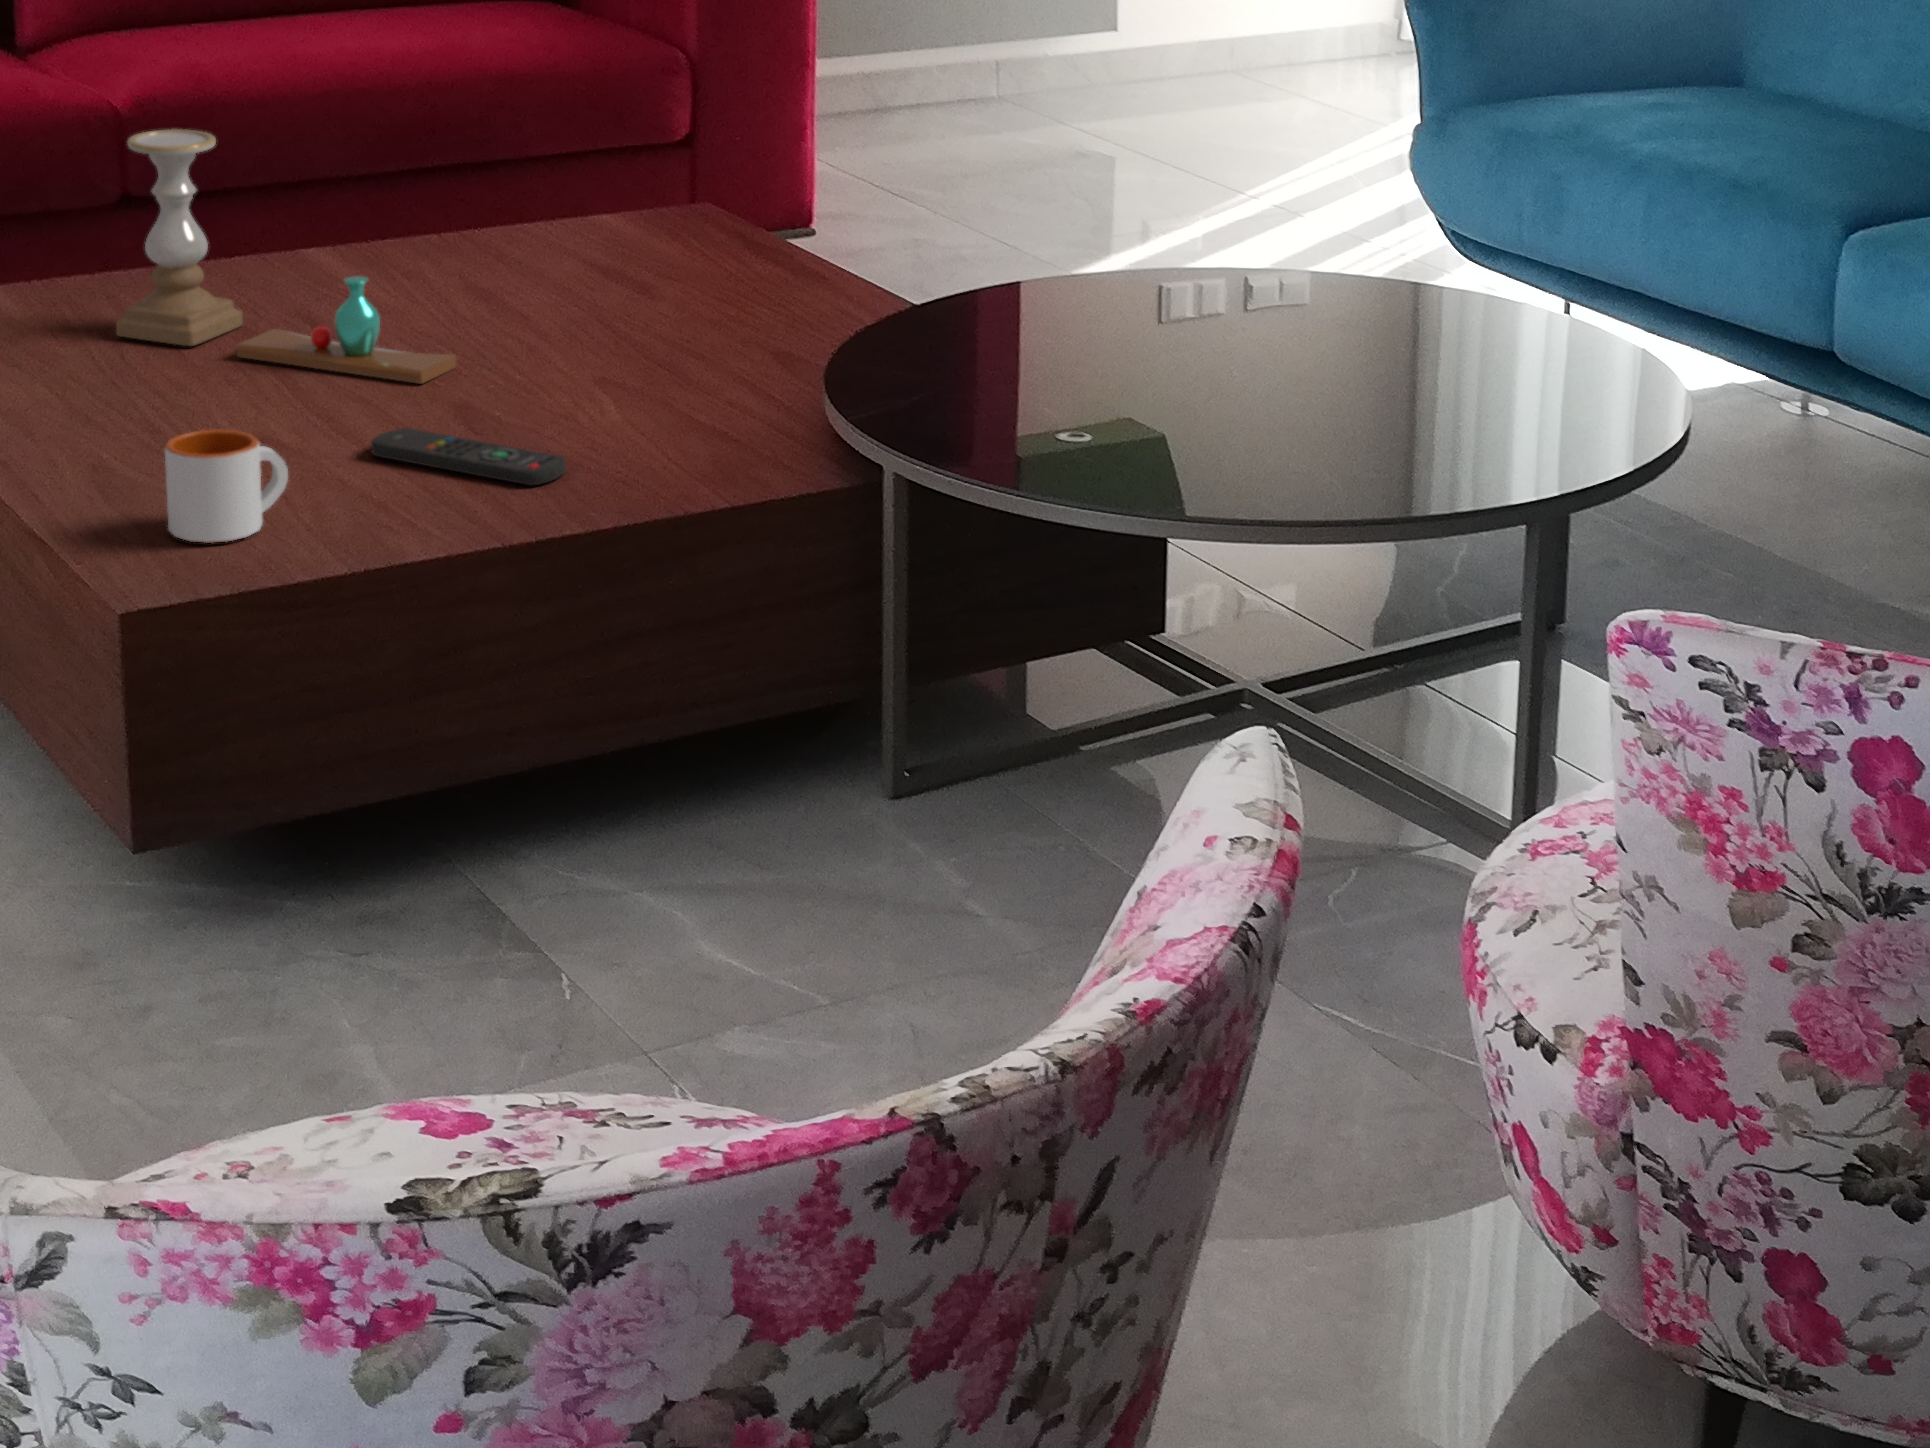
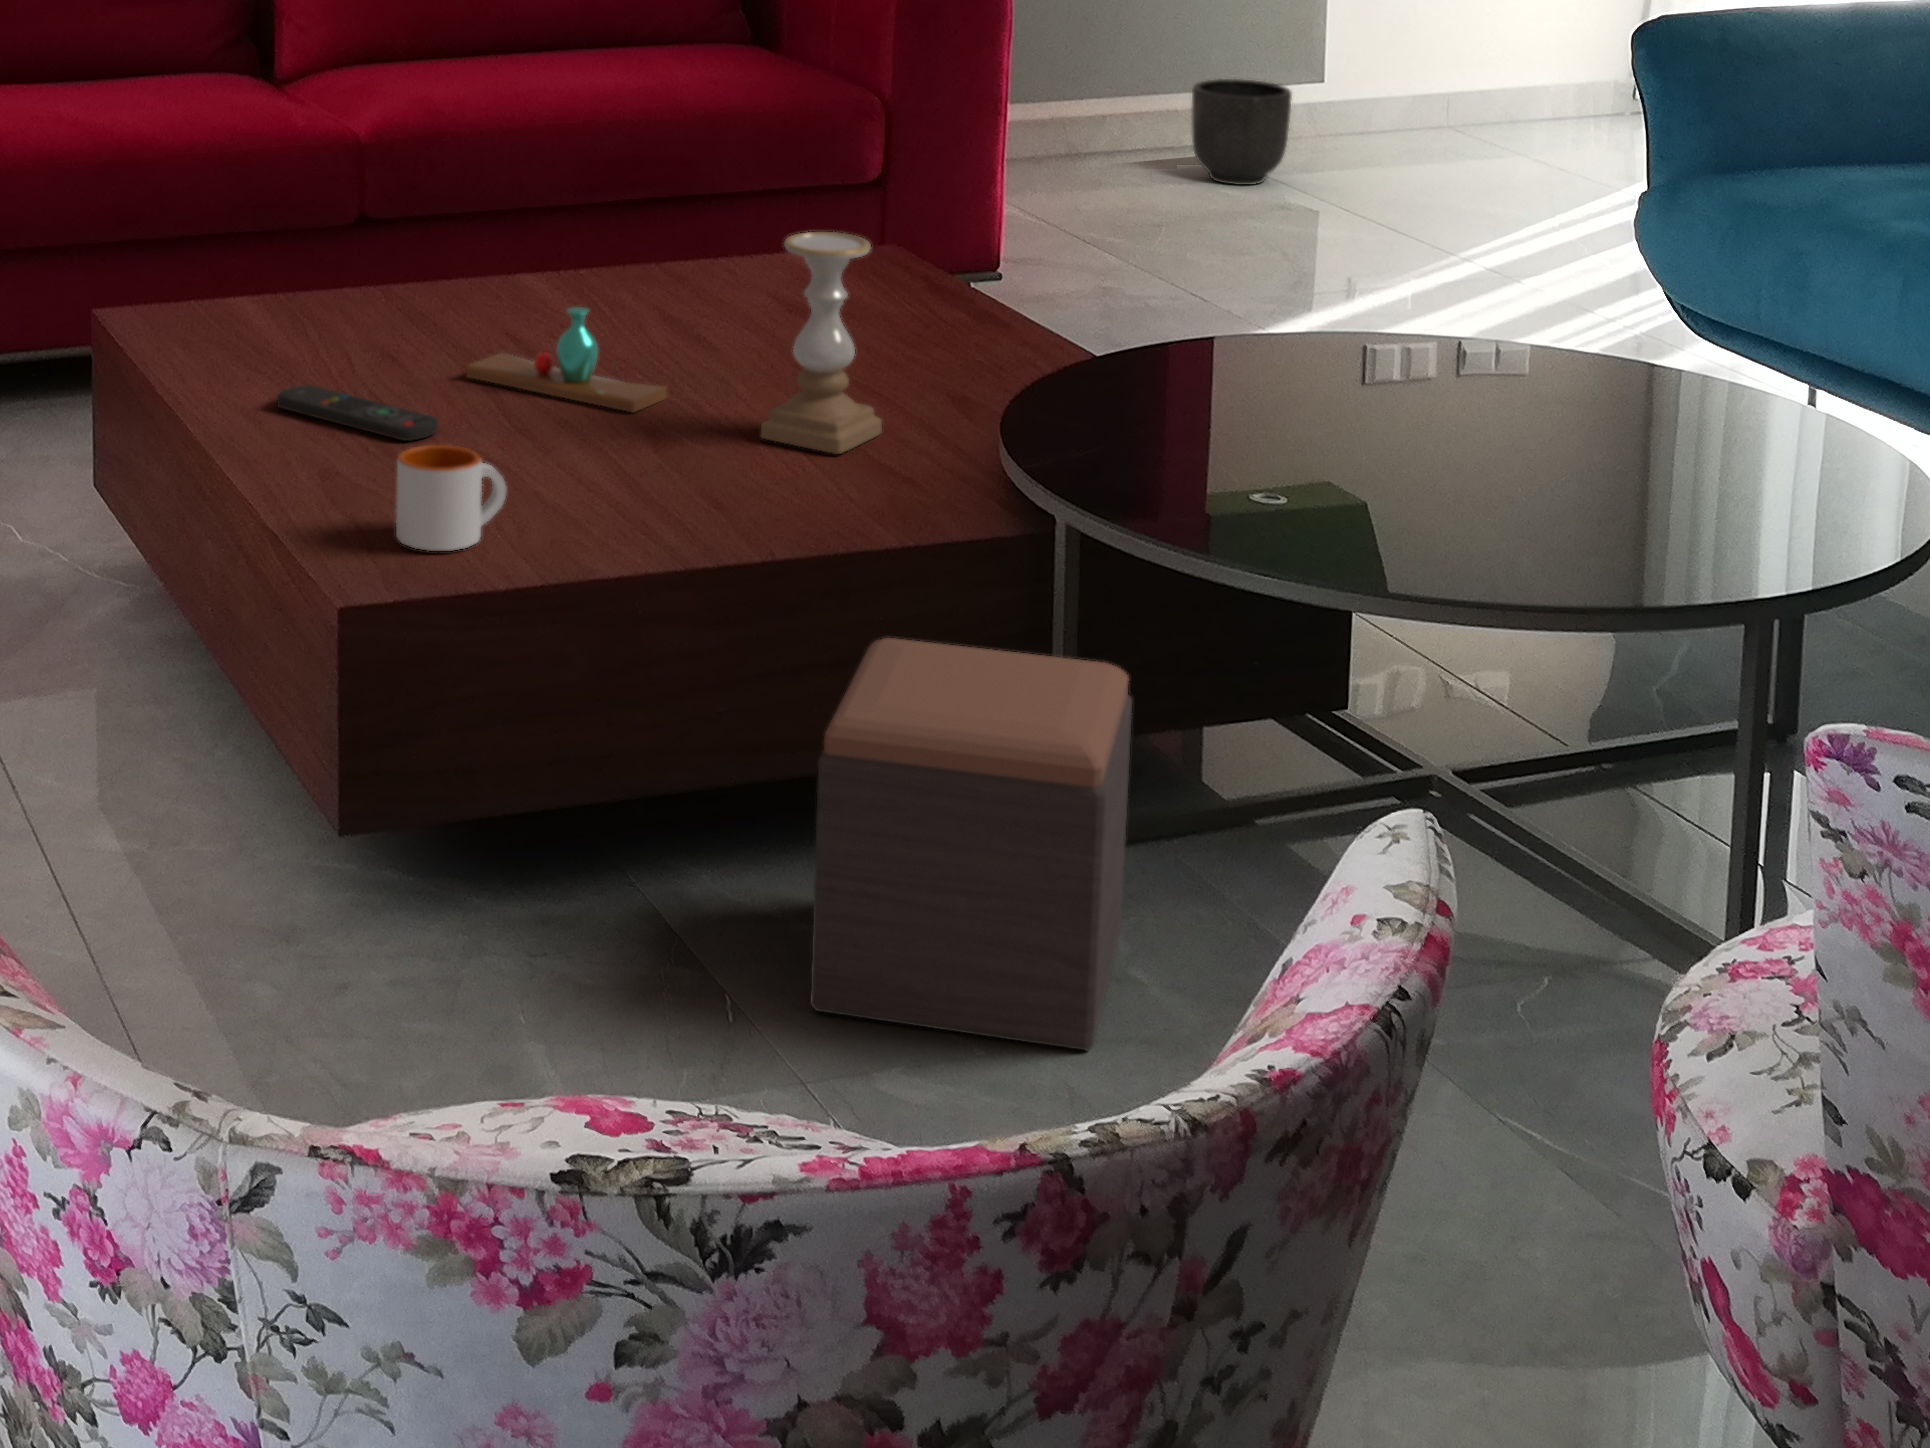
planter: none [974,21,1070,126] -> present [1191,79,1292,185]
candle holder: present [116,129,243,346] -> present [761,232,882,454]
remote control: present [371,428,566,485] -> present [277,385,438,441]
footstool: none [636,597,949,990] -> present [810,638,1132,1050]

